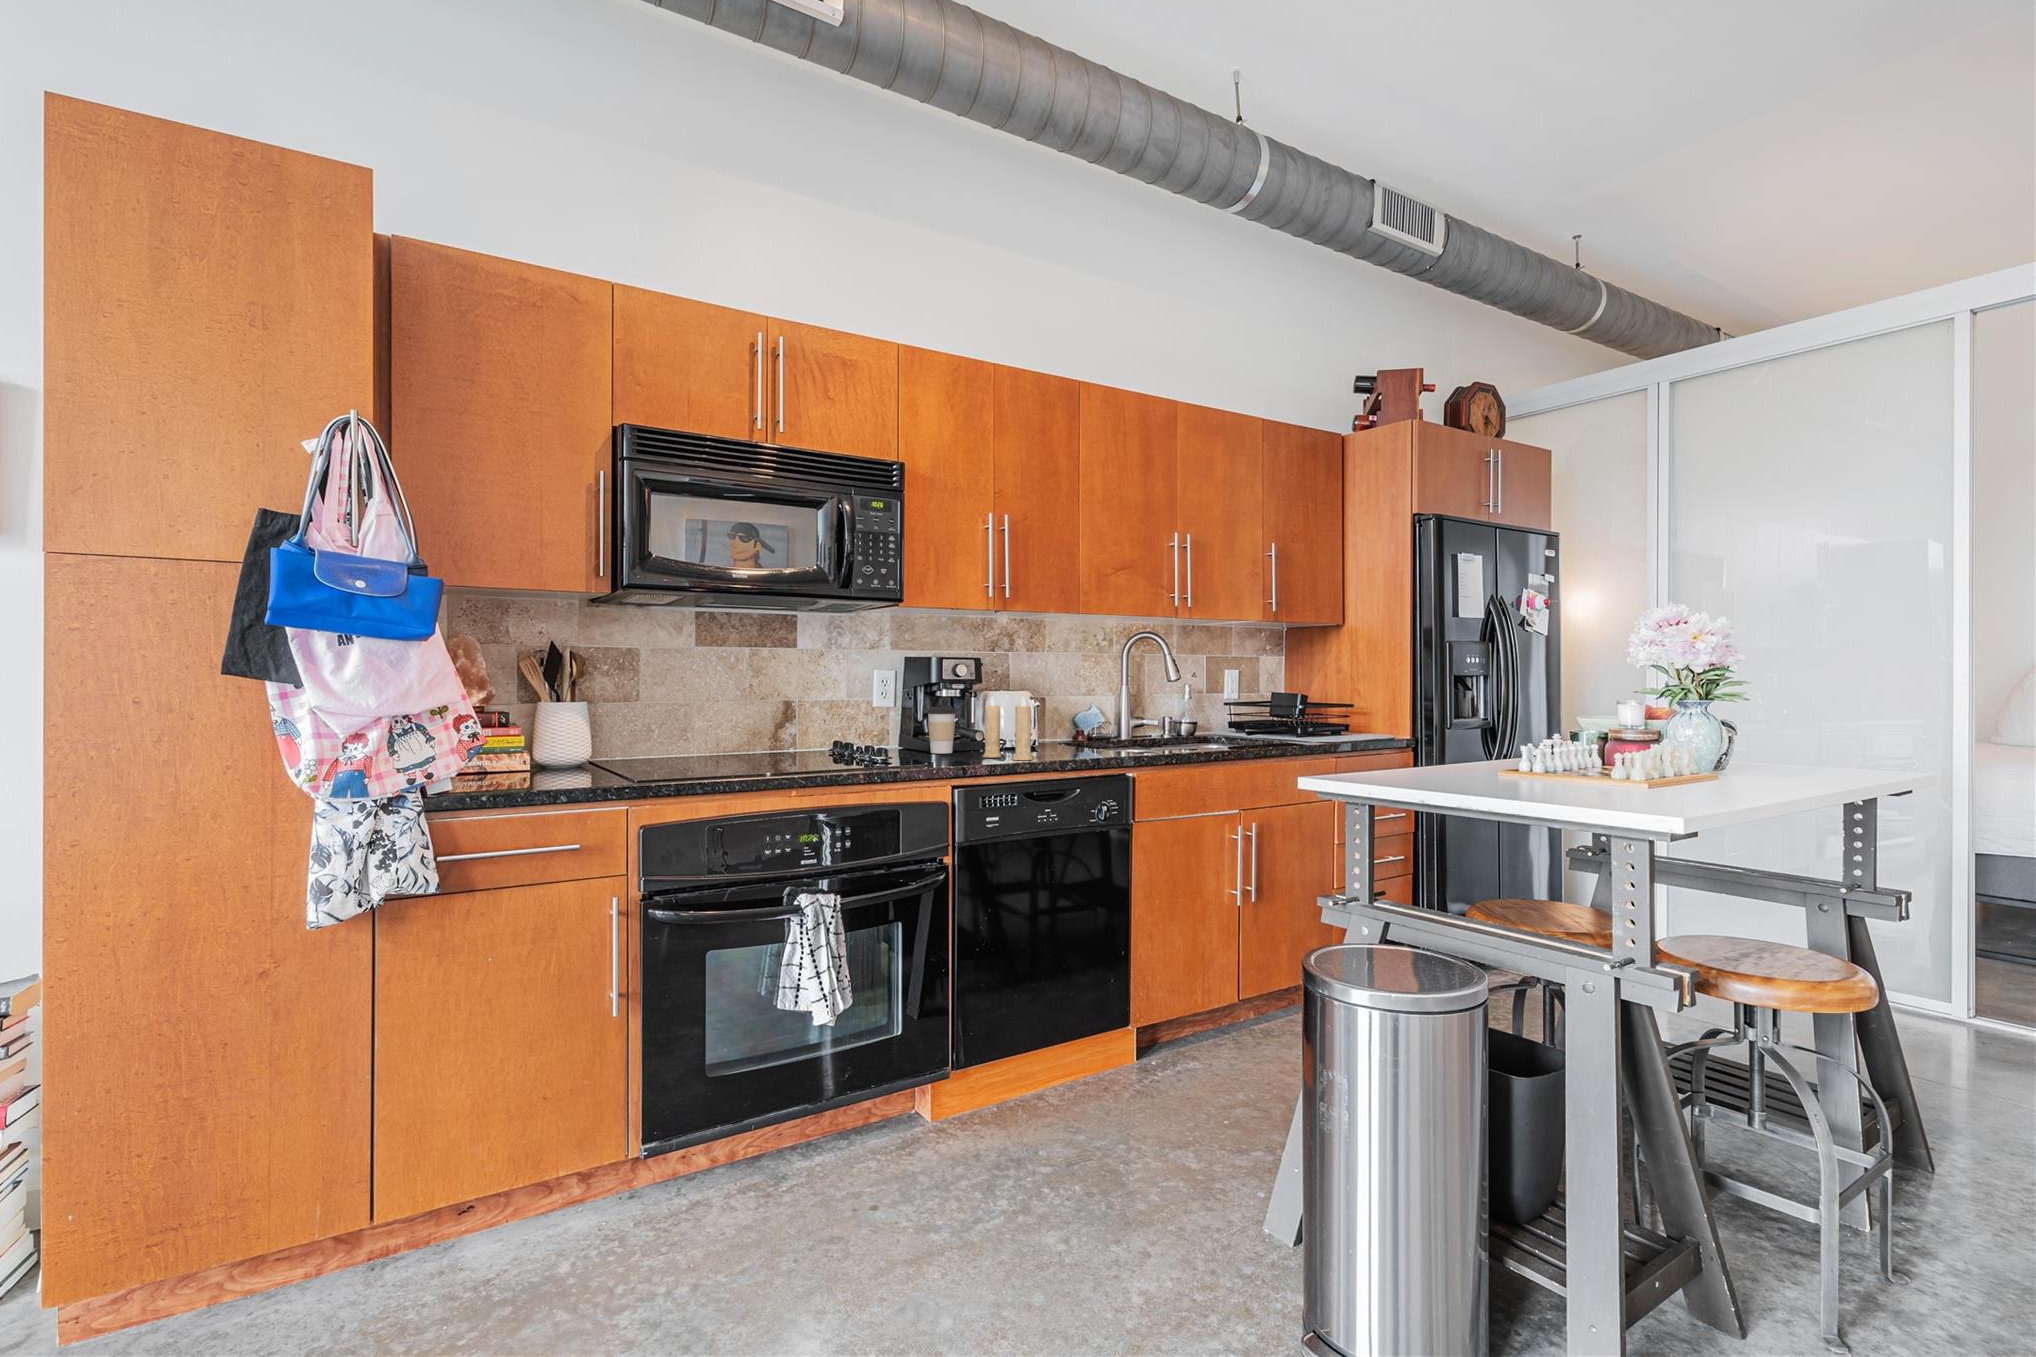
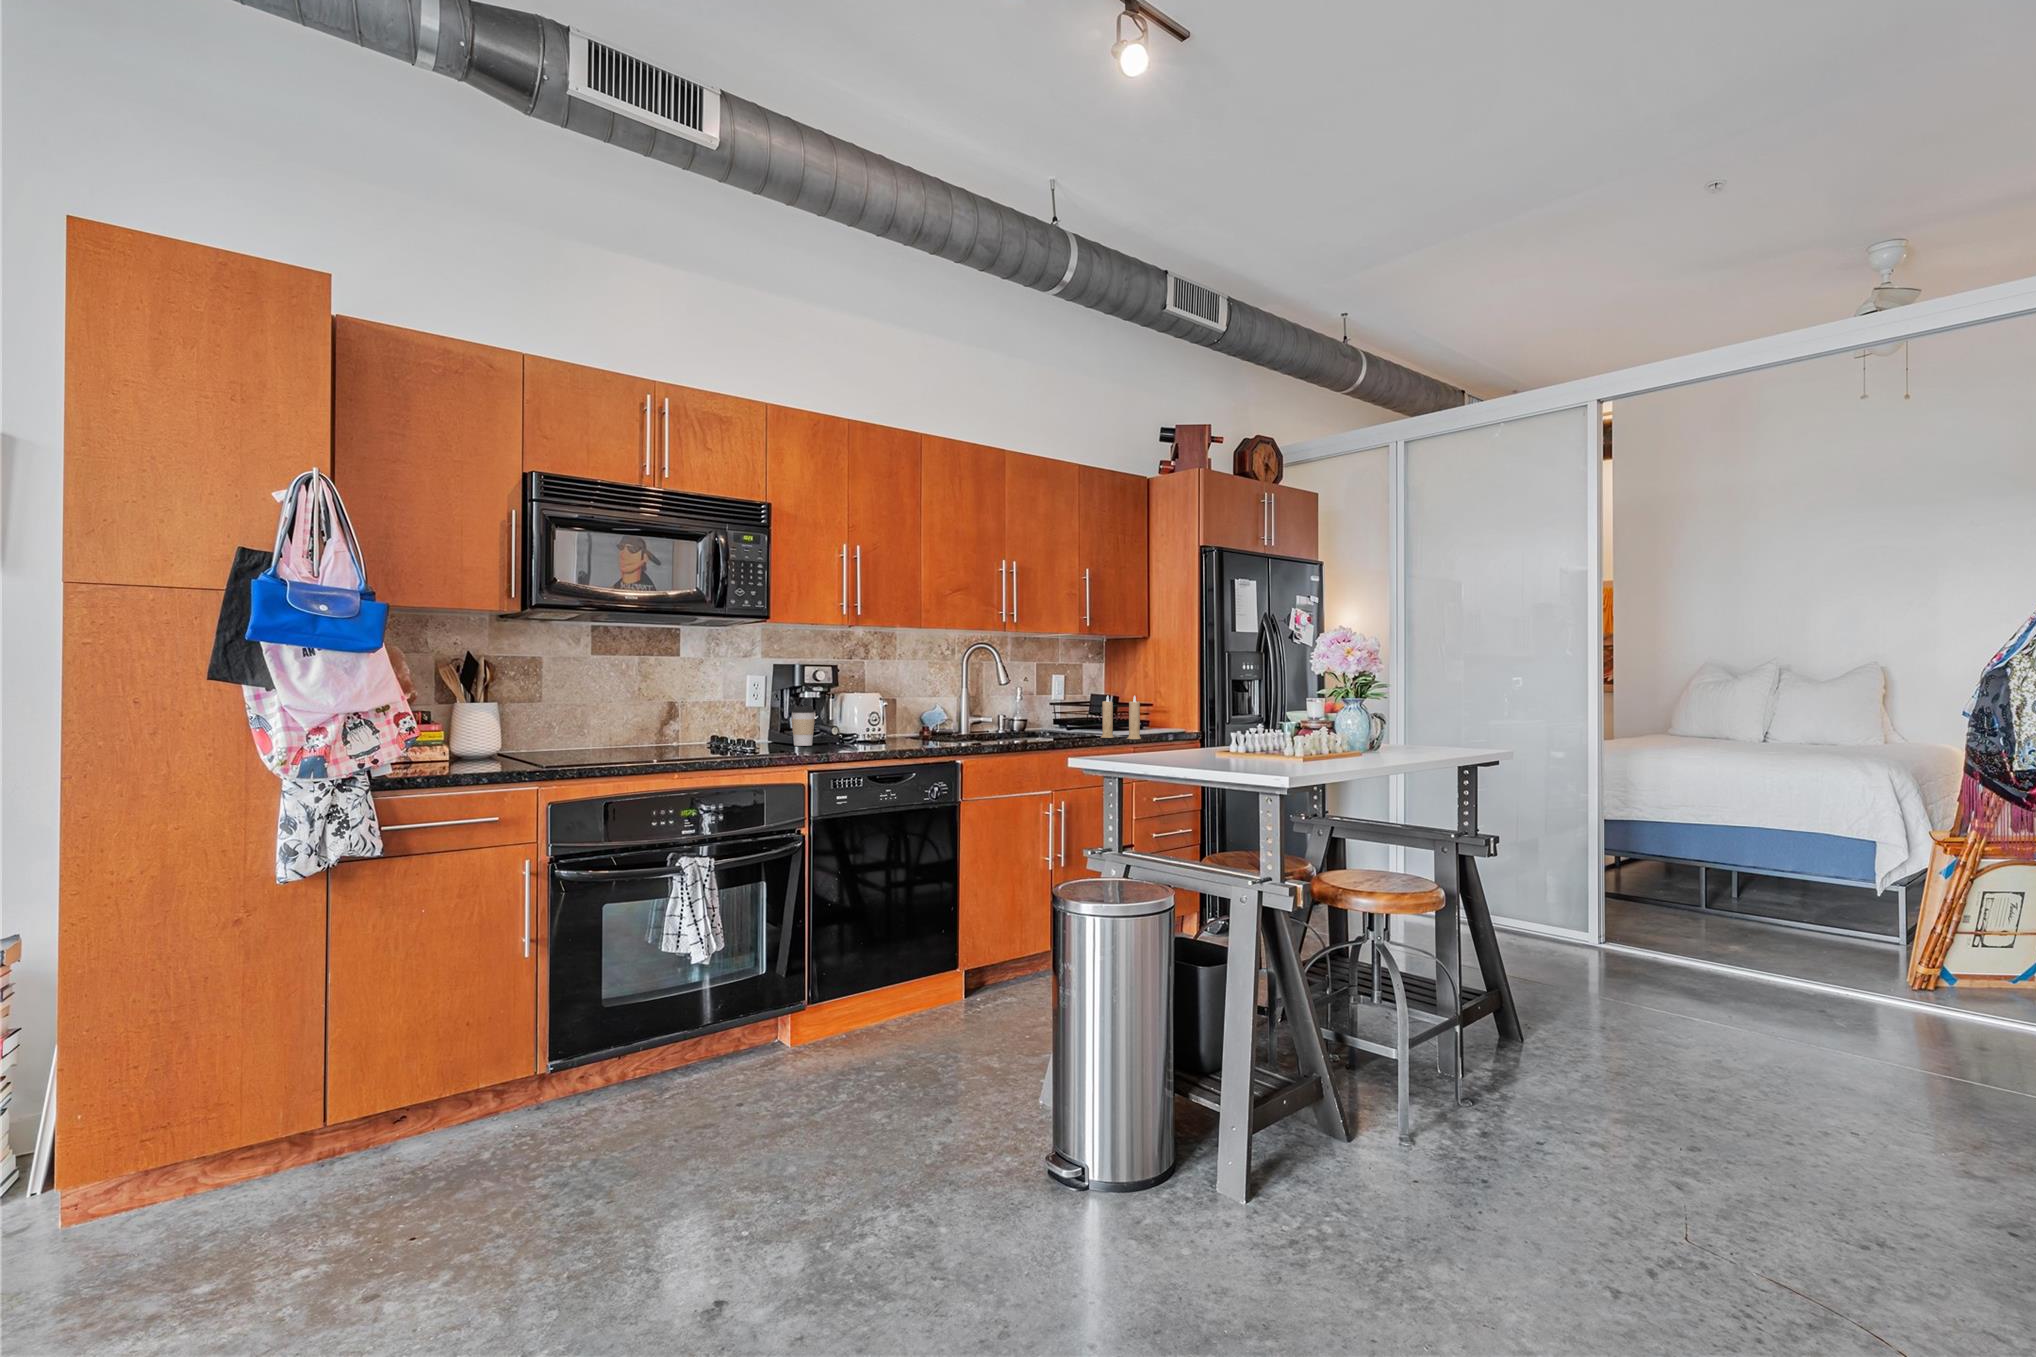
candle: present [982,696,1033,760] -> present [1101,696,1141,739]

